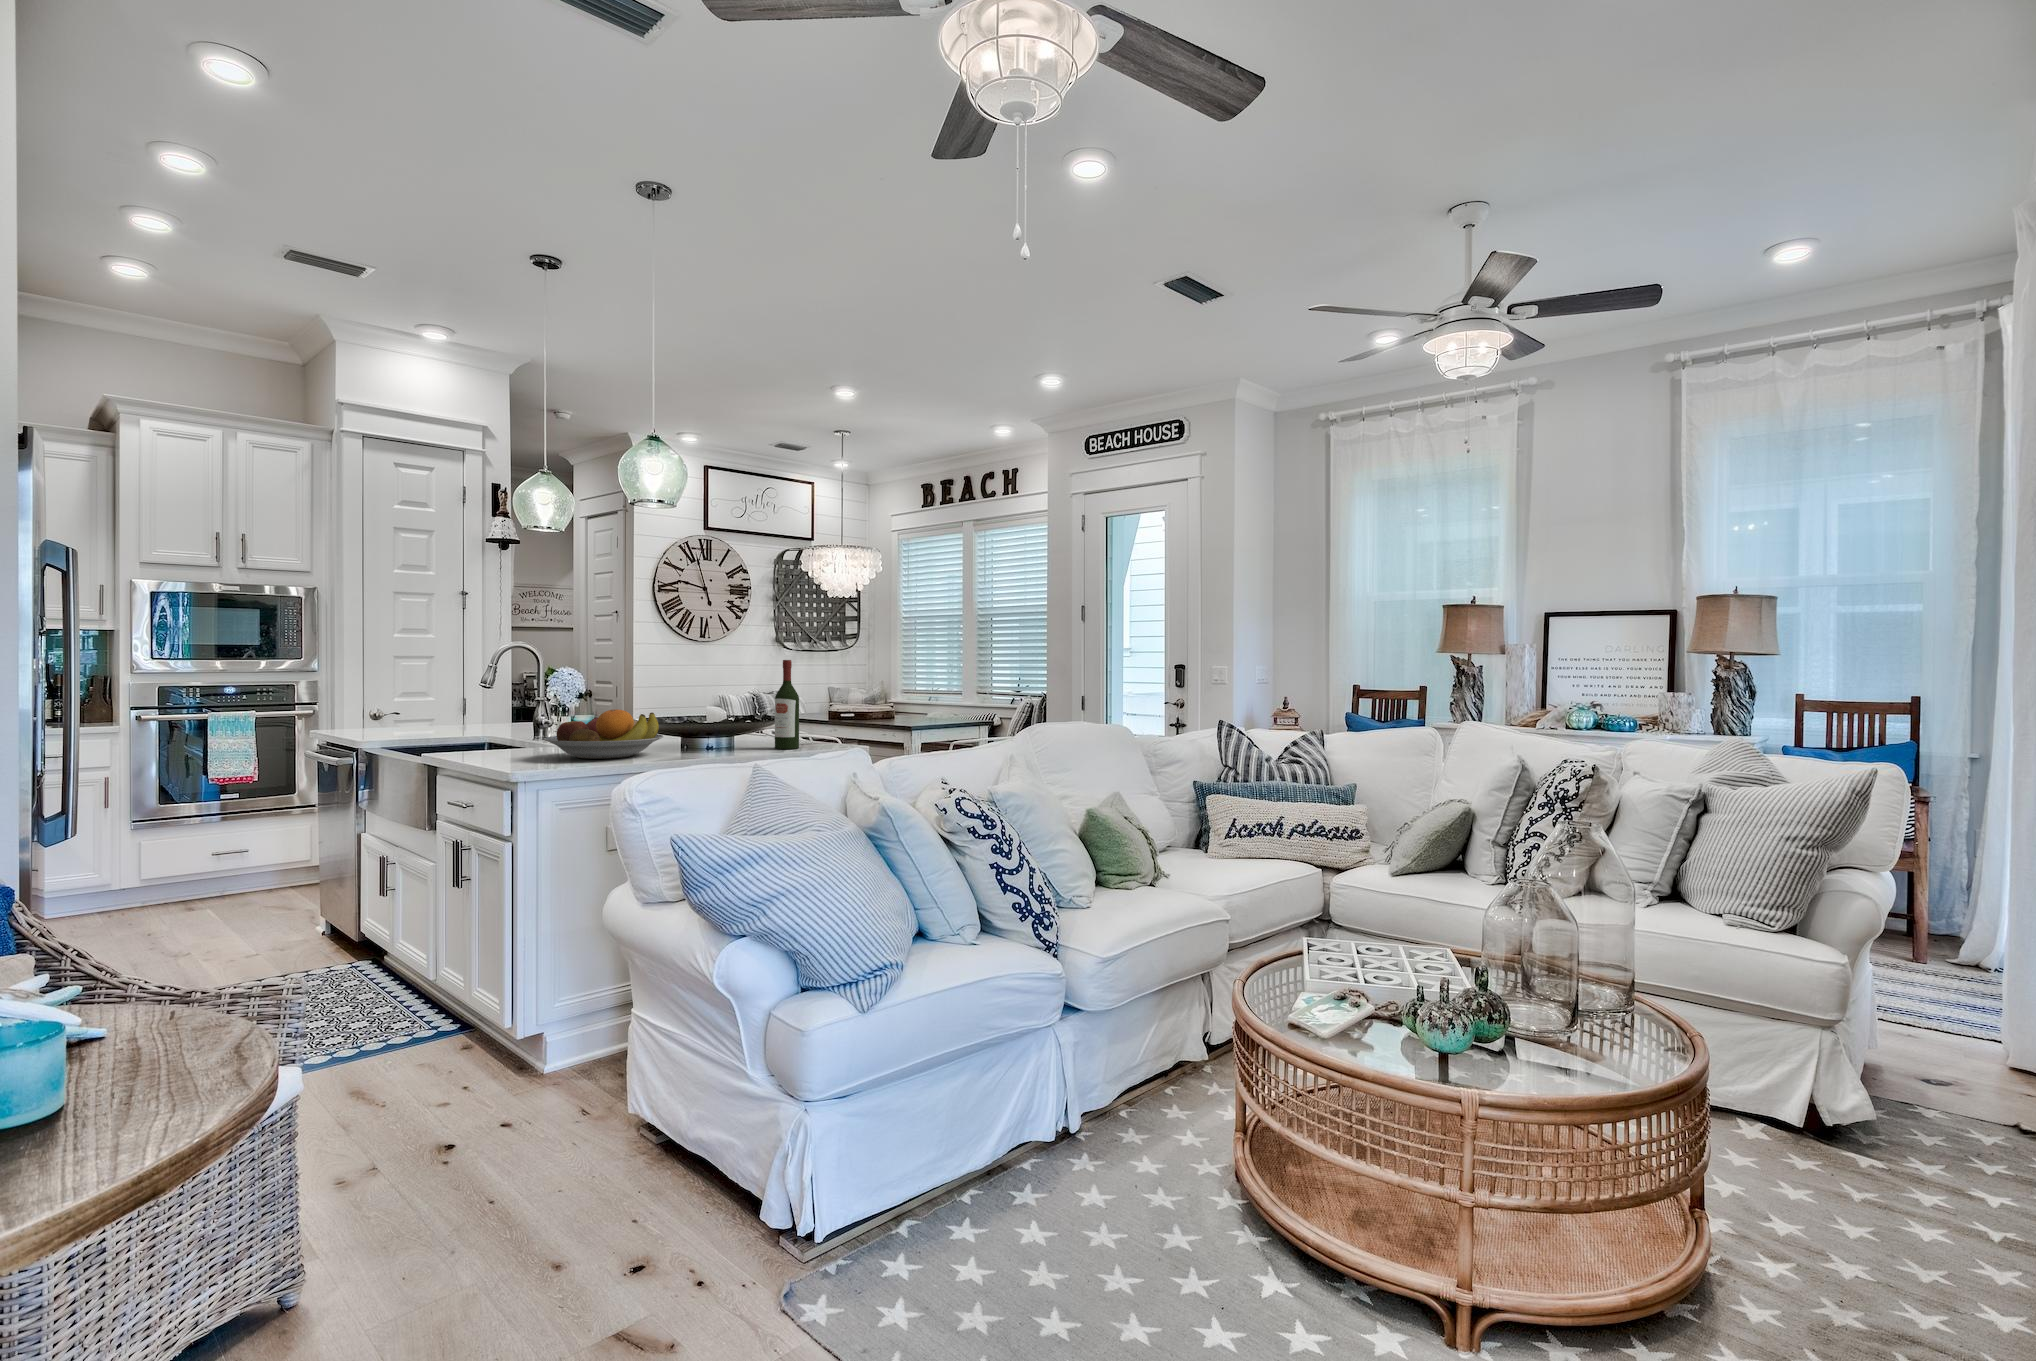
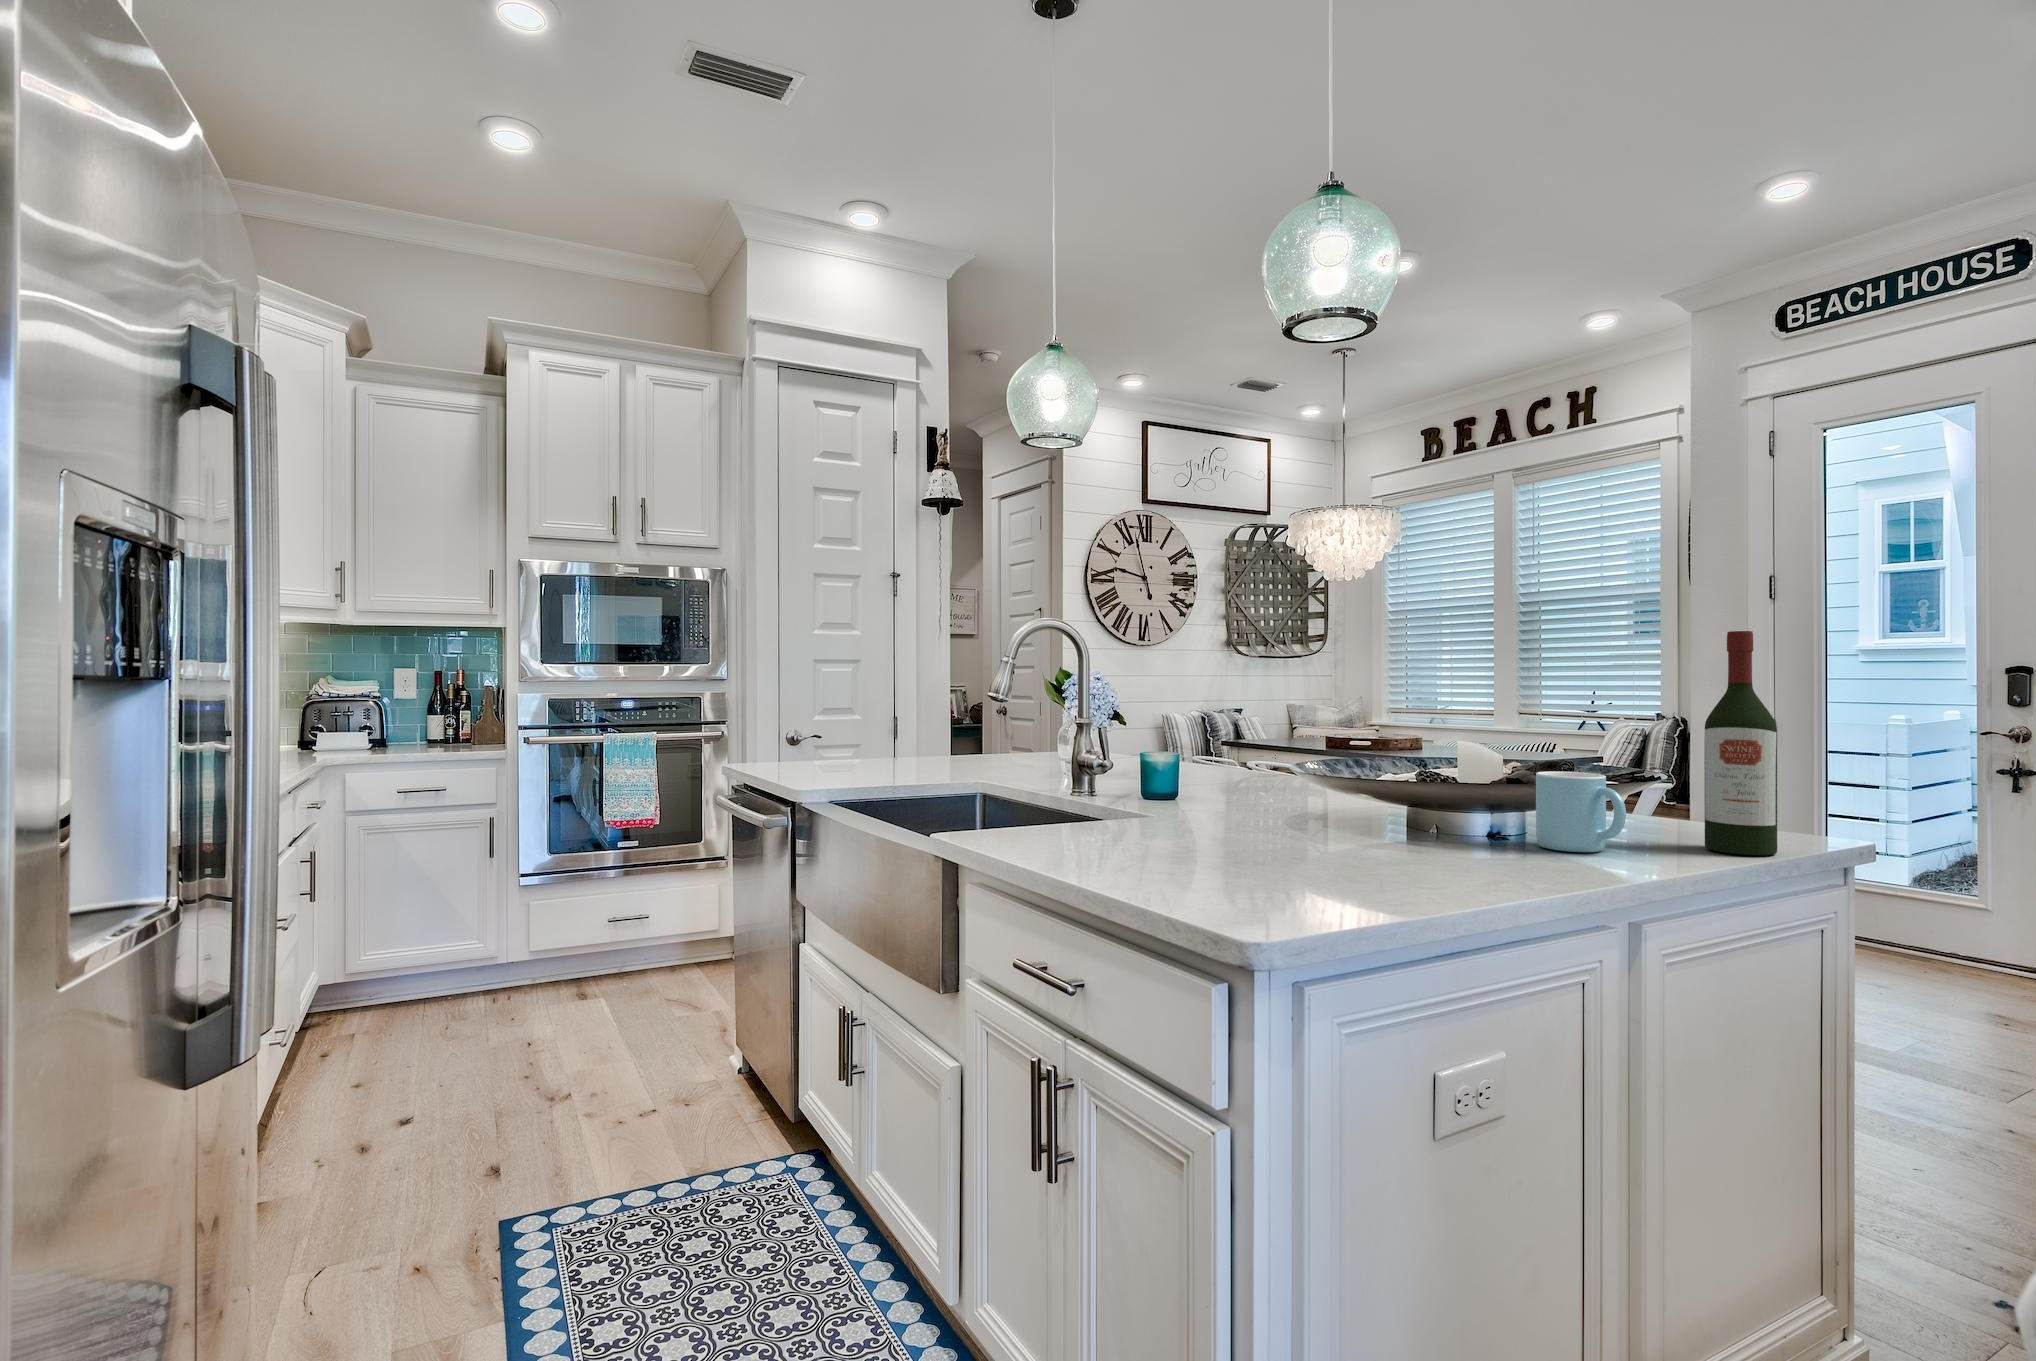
fruit bowl: present [544,709,663,759] -> none [1203,753,1486,878]
mug: none [709,718,736,750] -> present [1536,771,1626,852]

